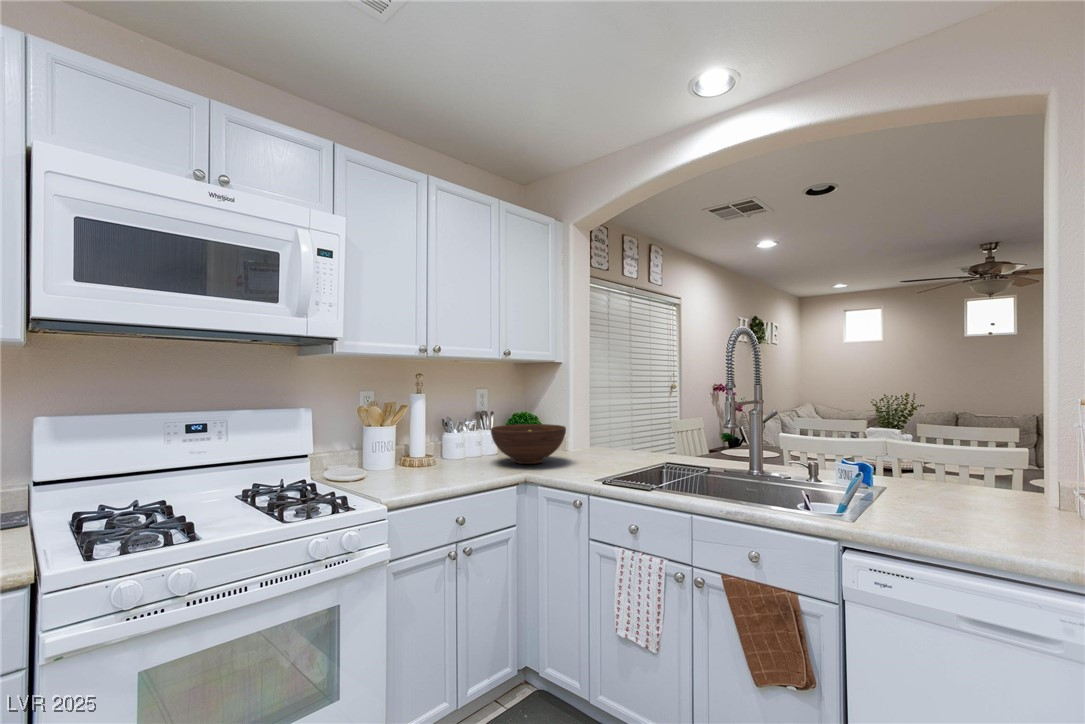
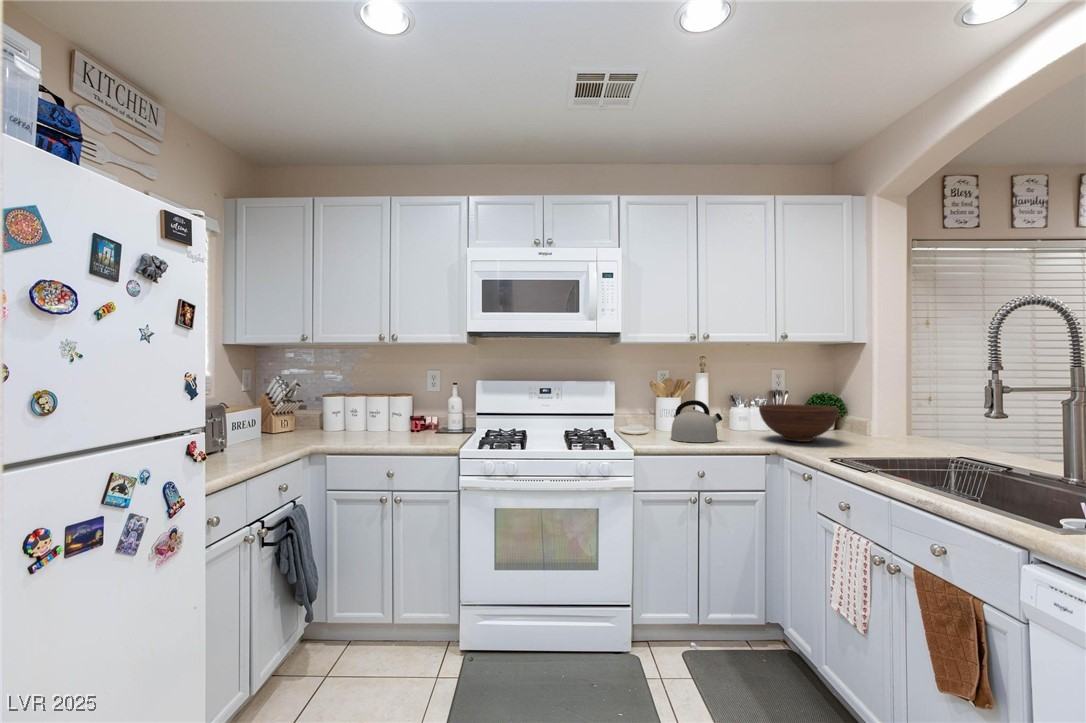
kettle: none [403,428,466,482] -> present [671,400,722,442]

